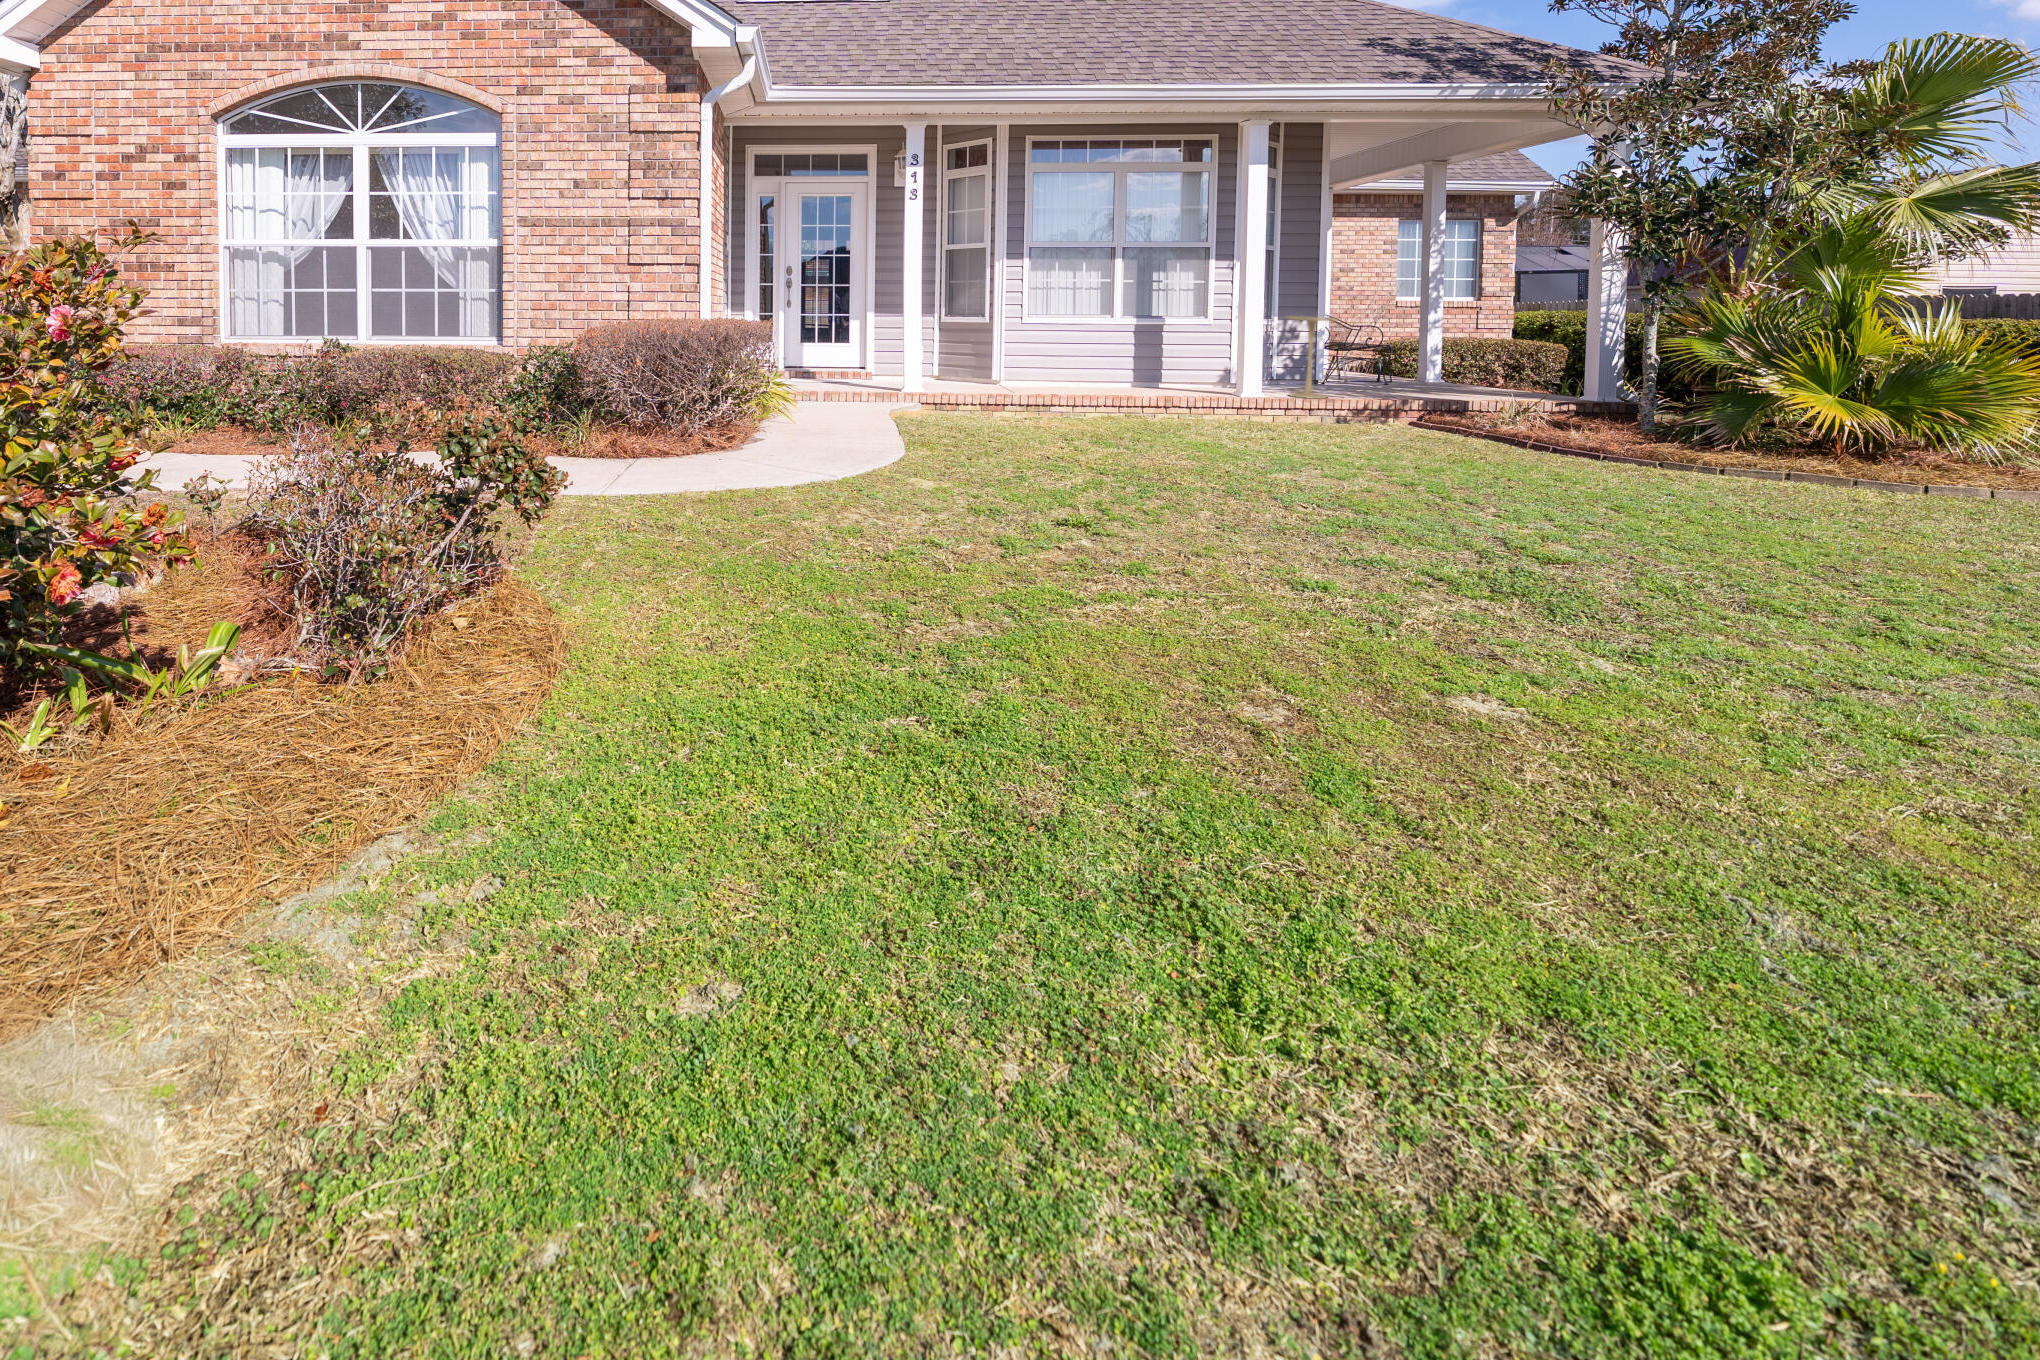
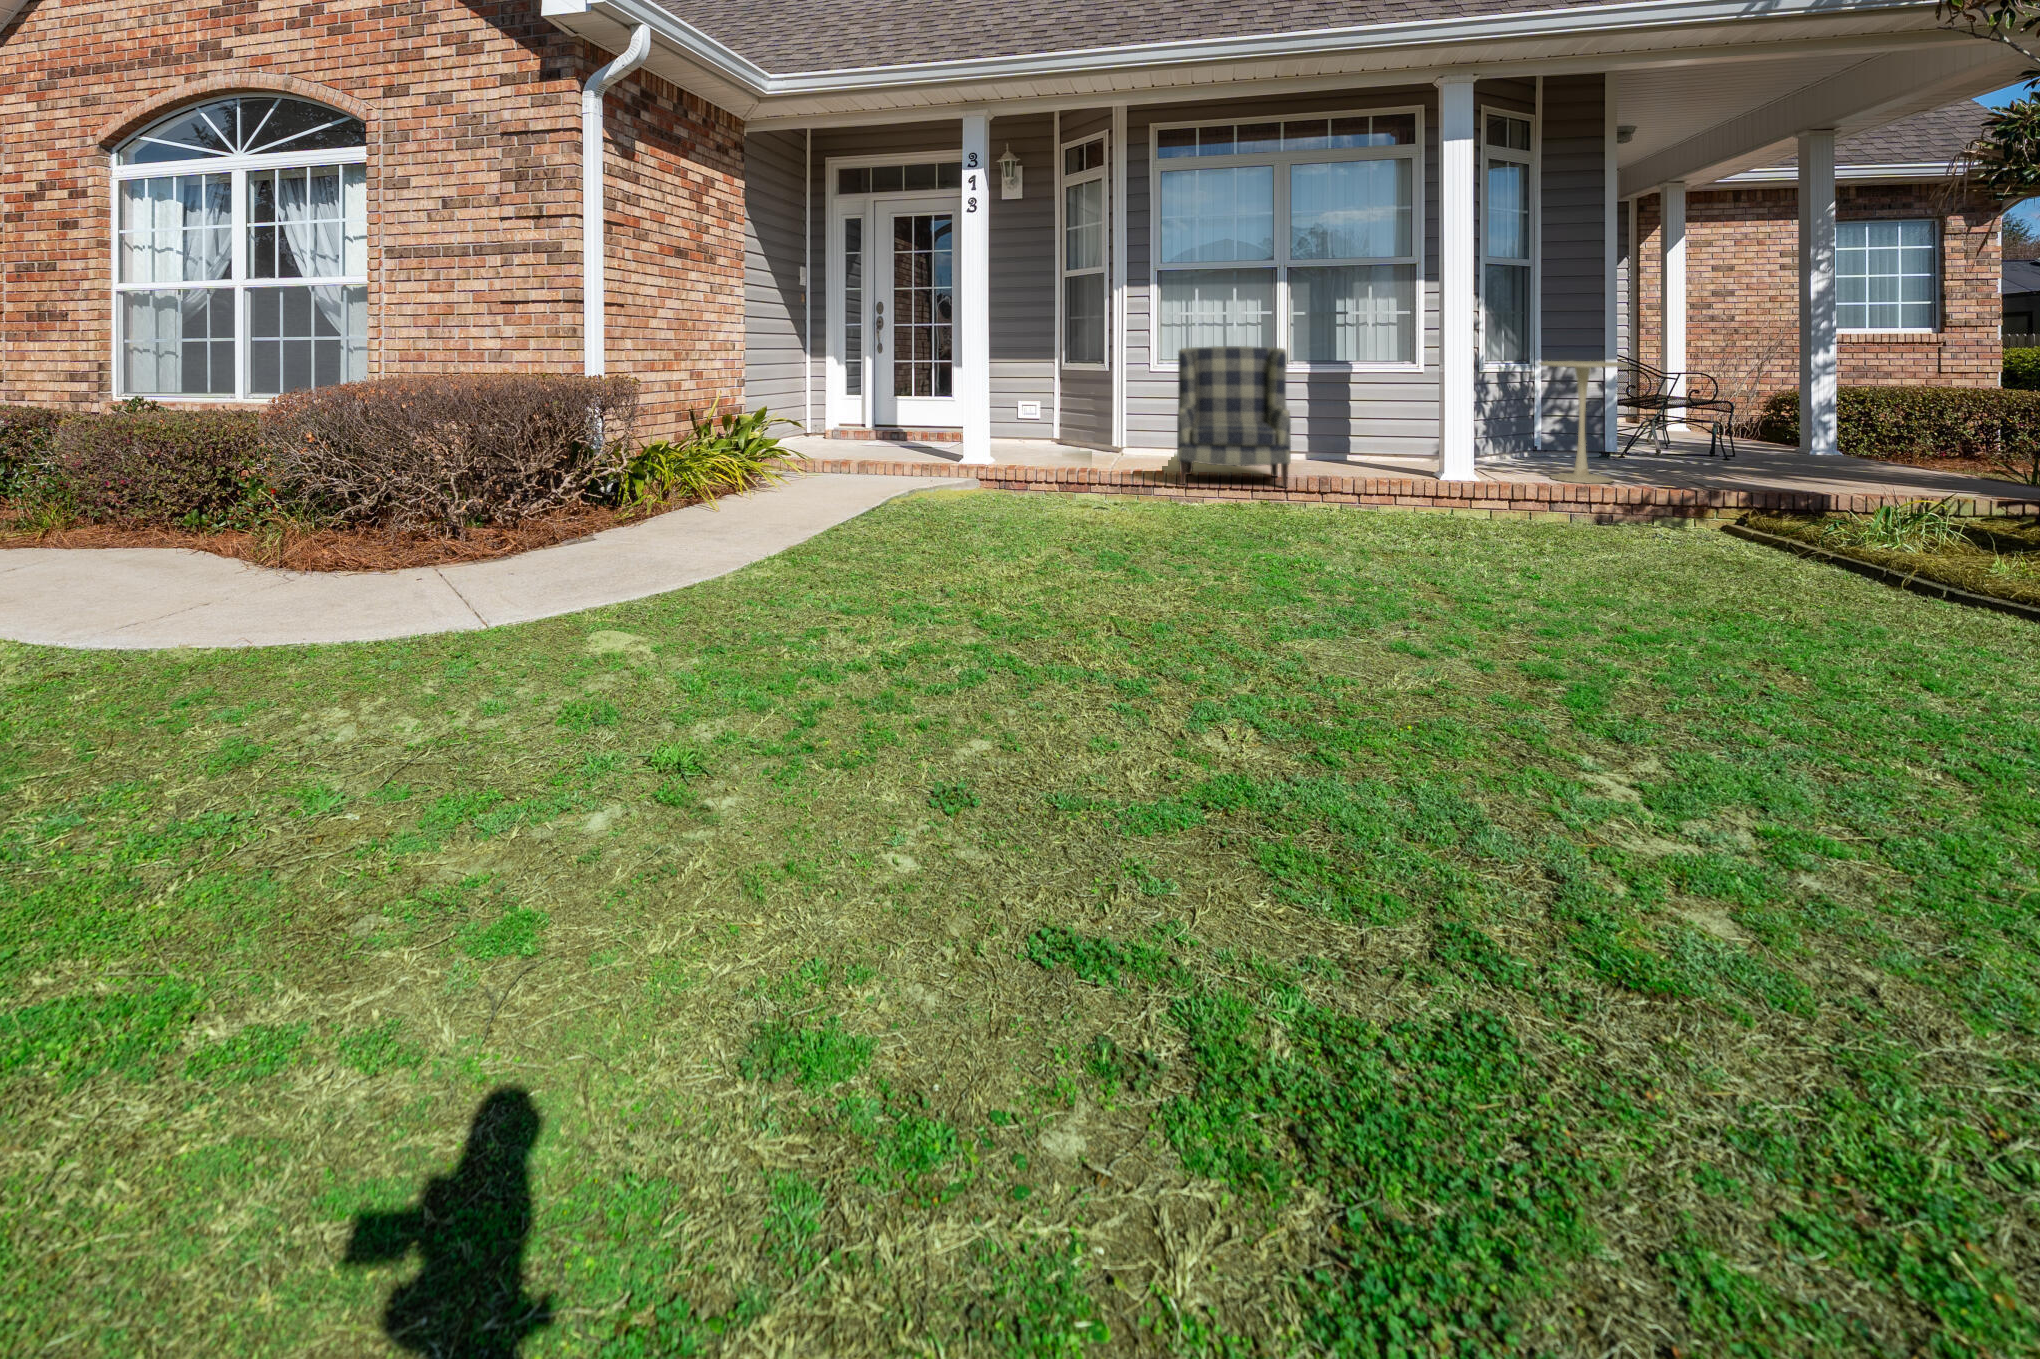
chair: none [1050,303,1141,403] -> present [1177,346,1291,488]

